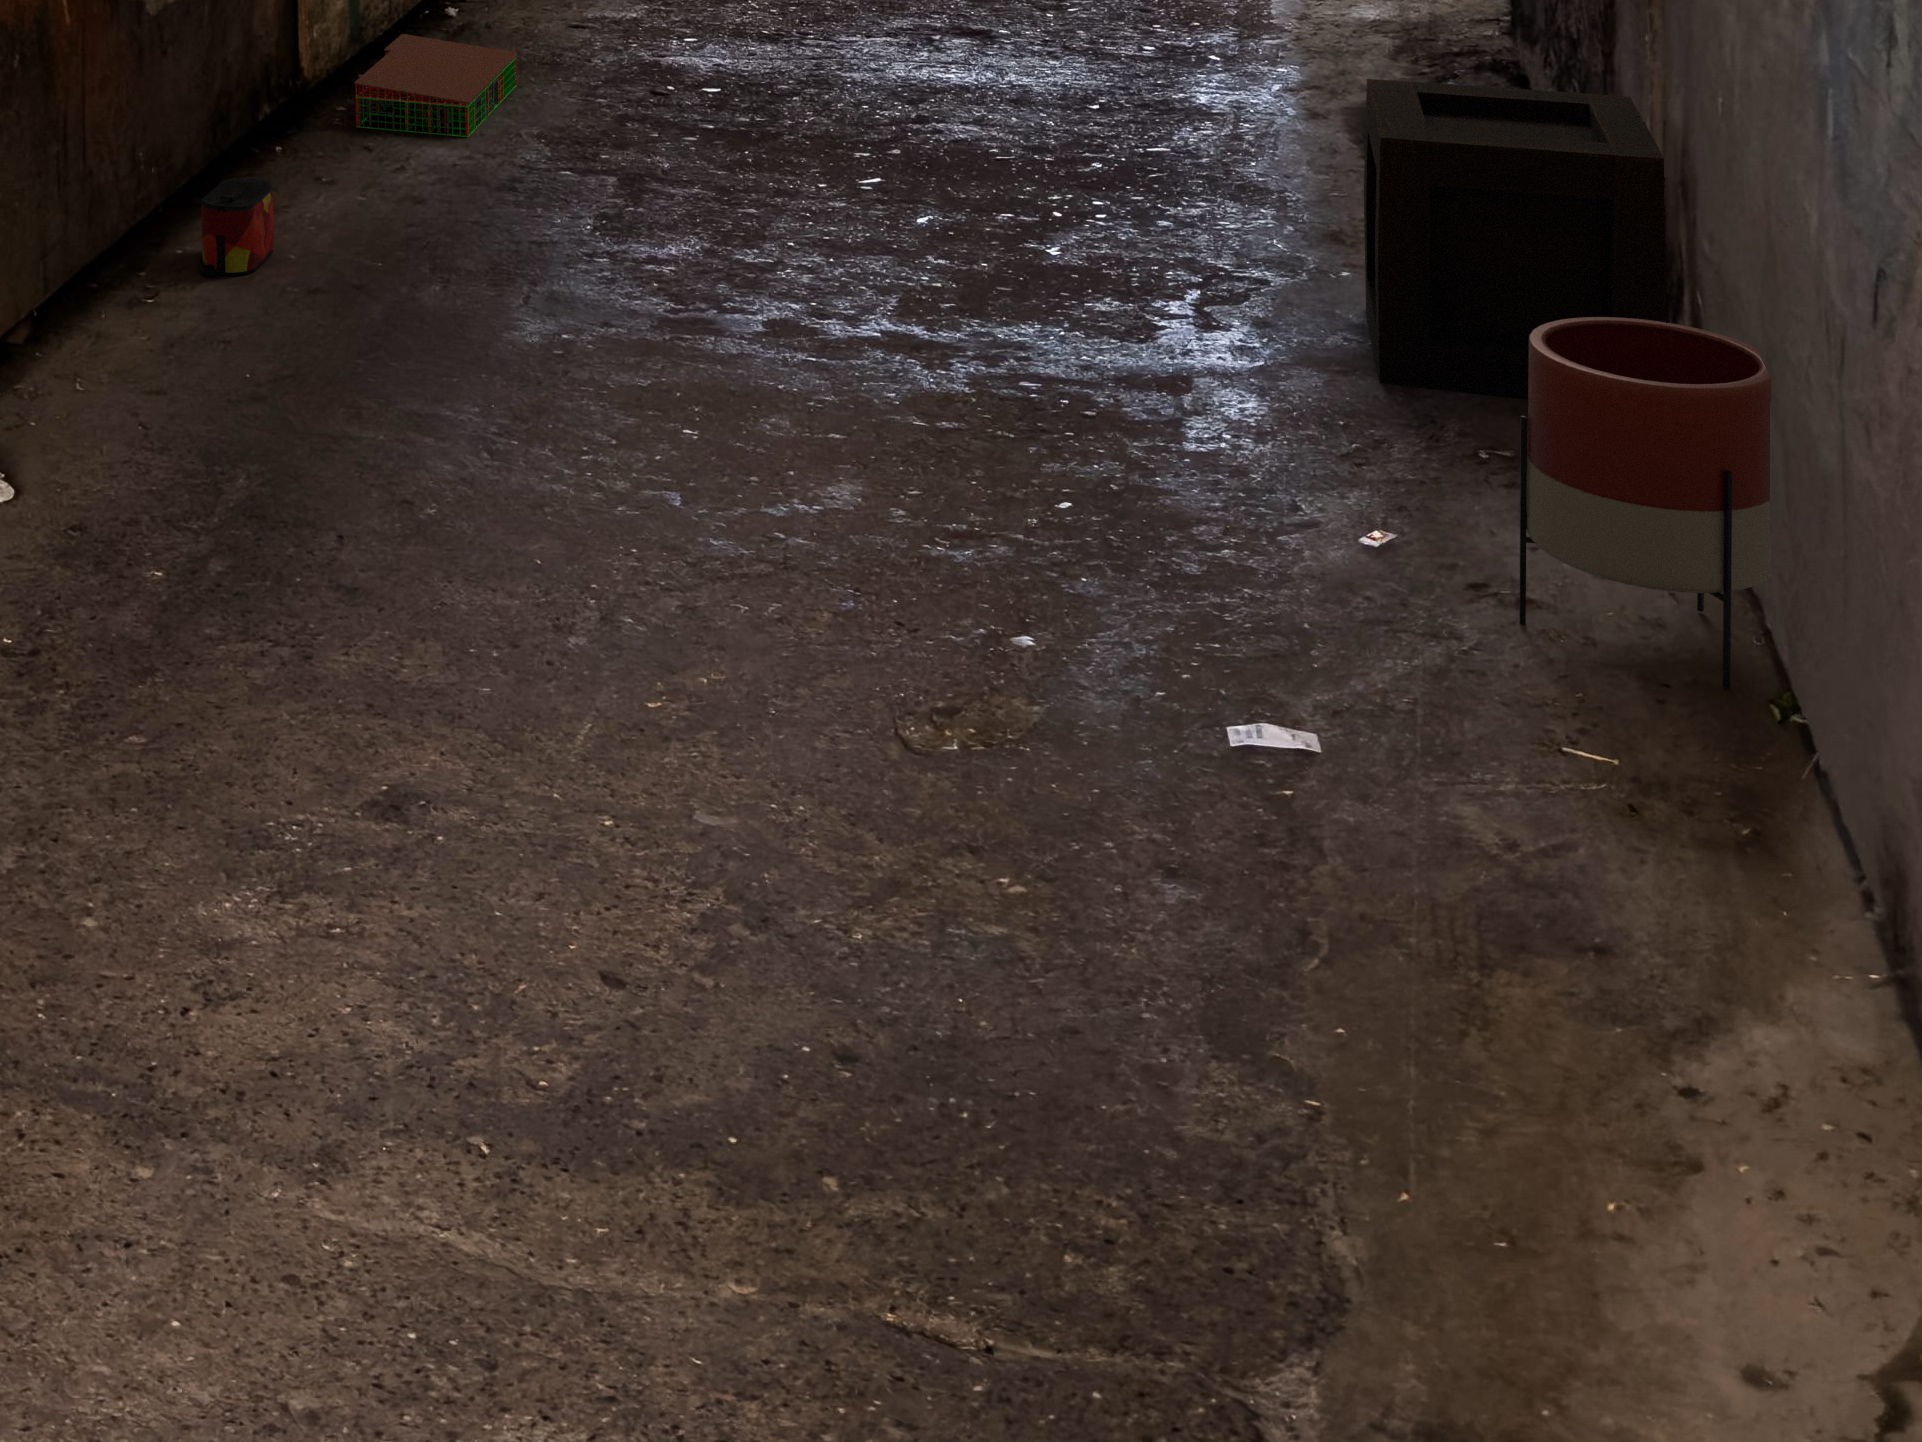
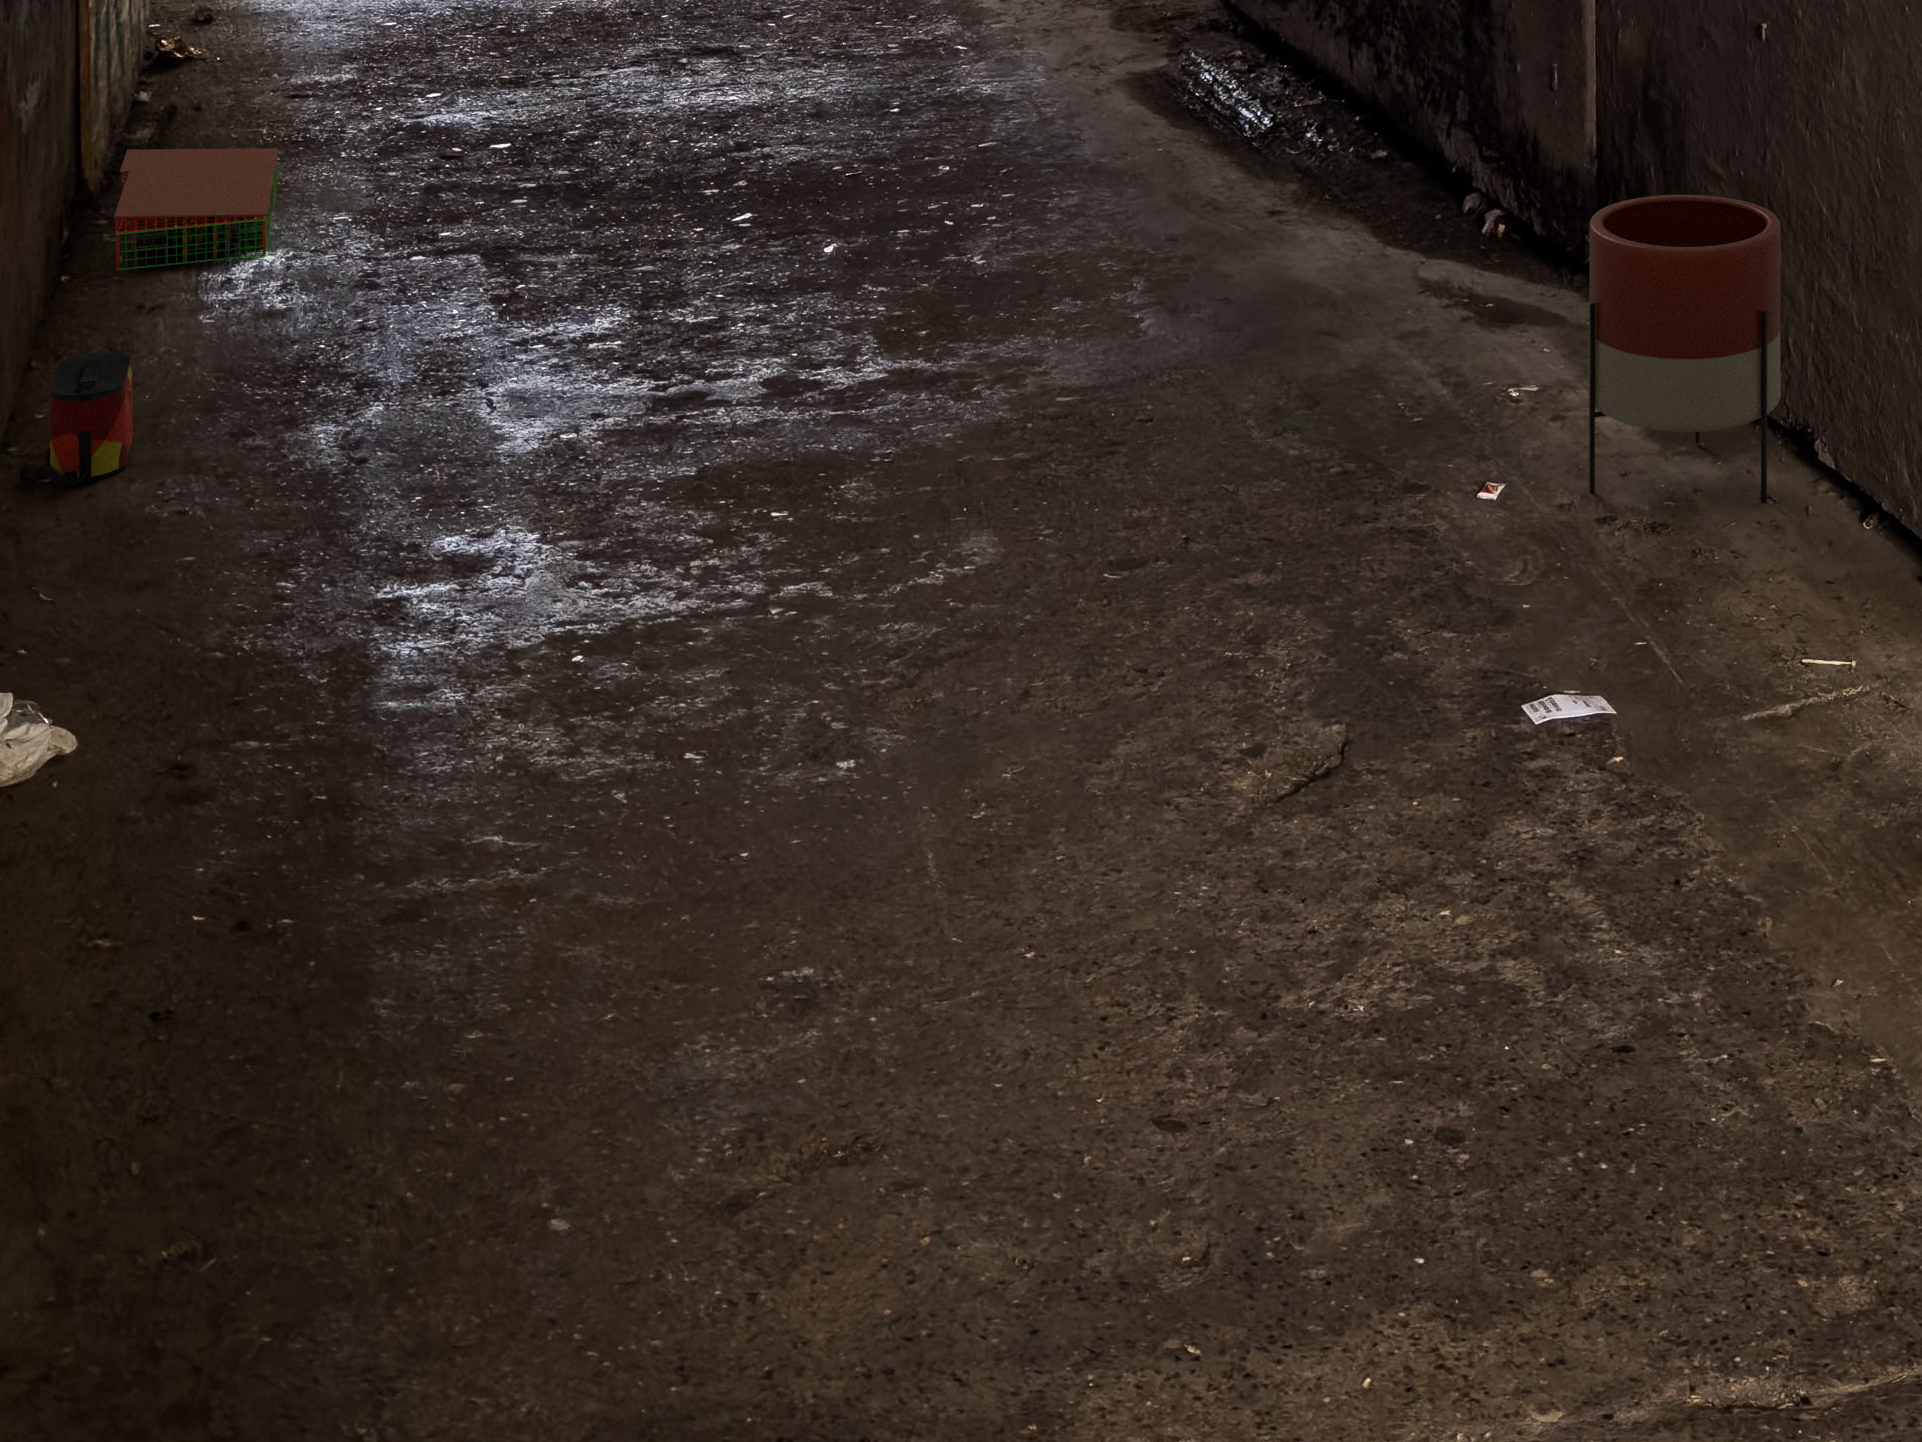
wooden crate: present [1364,79,1667,399] -> none [1257,9,1546,311]

